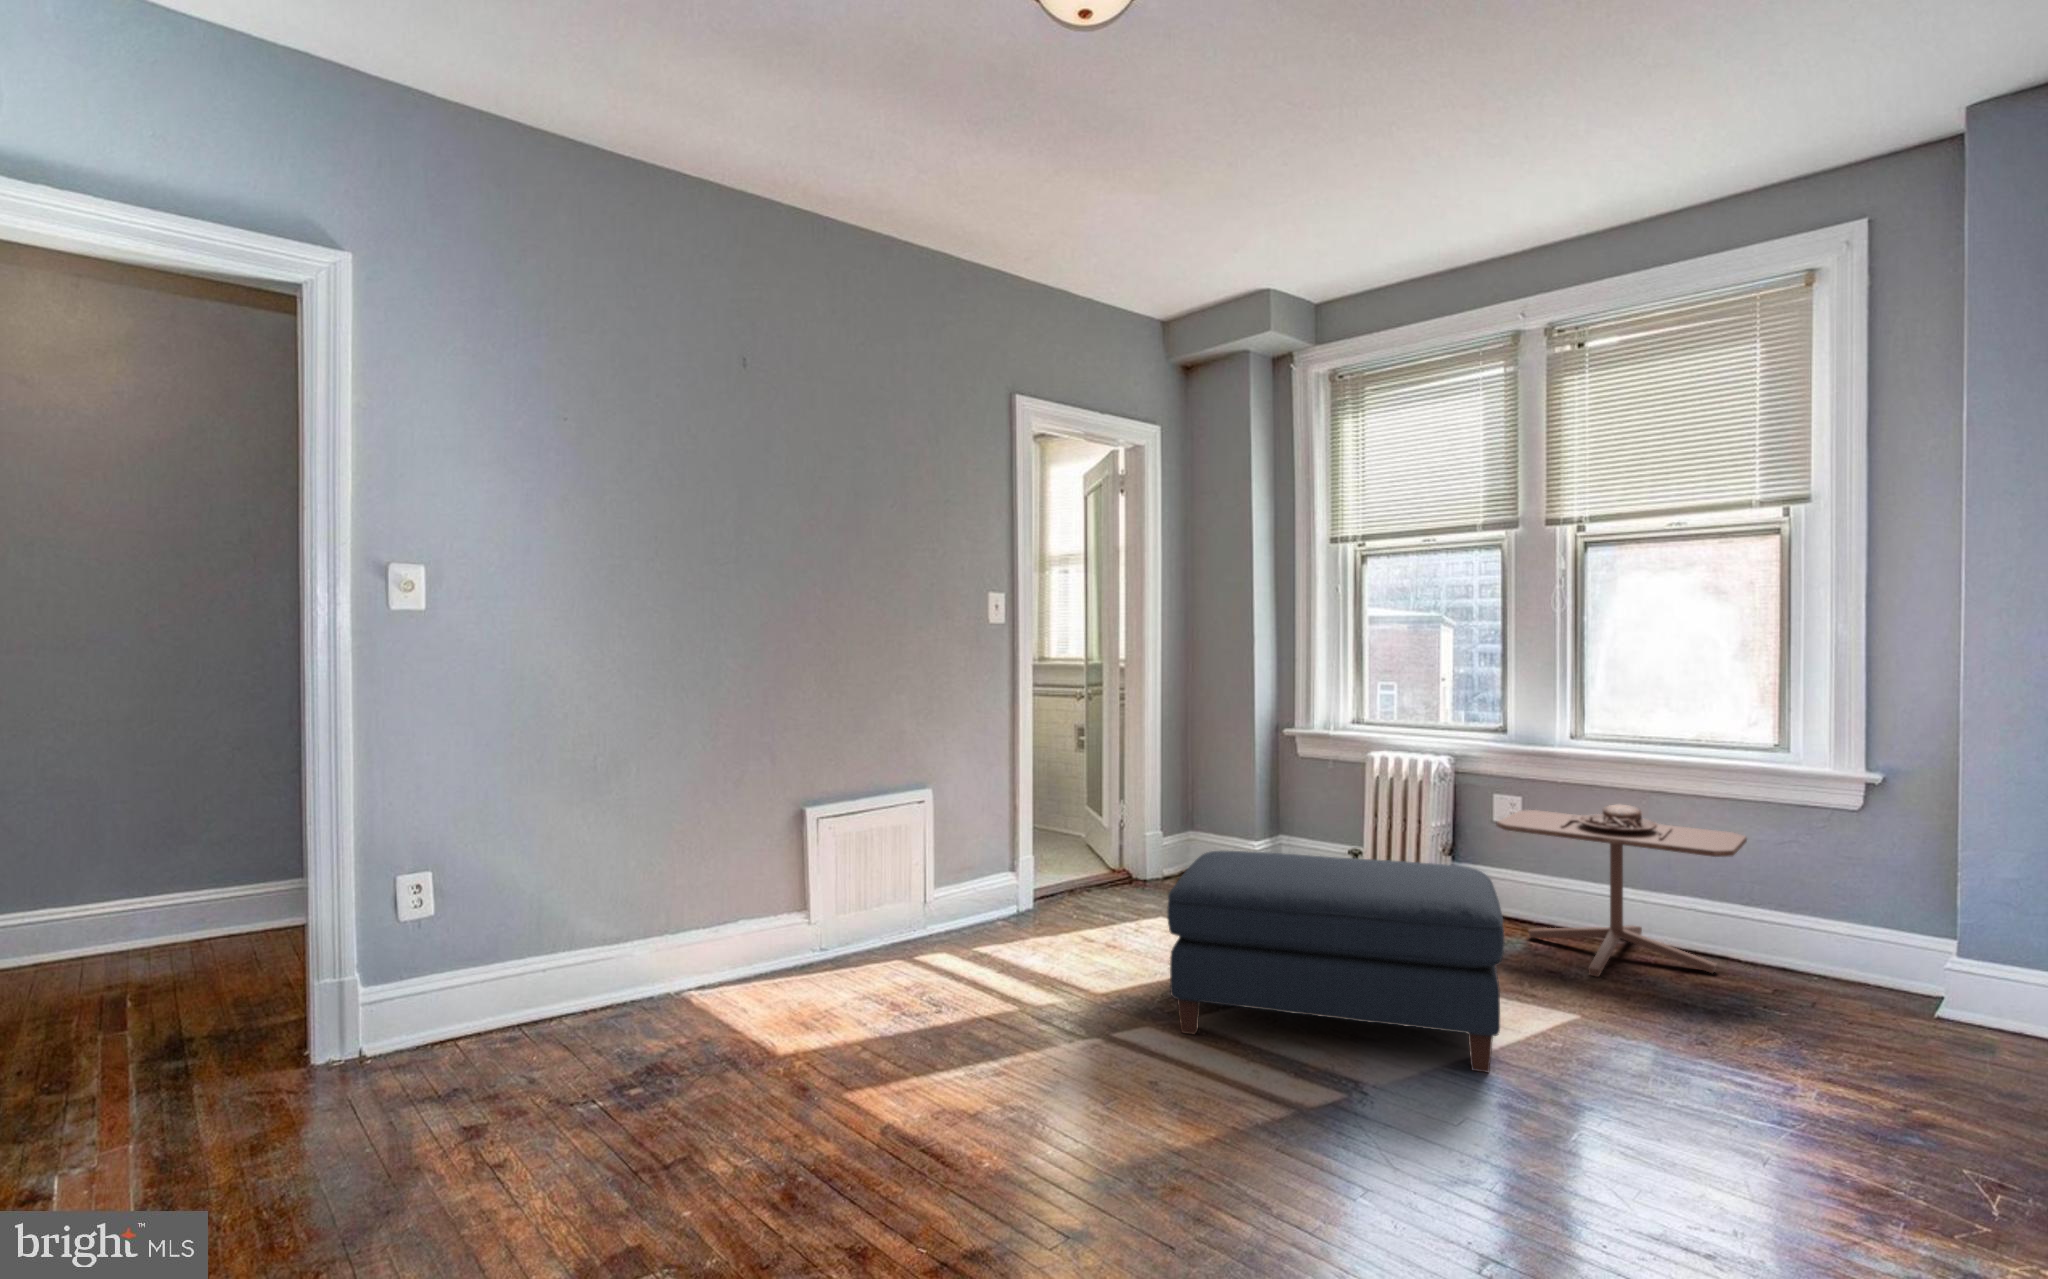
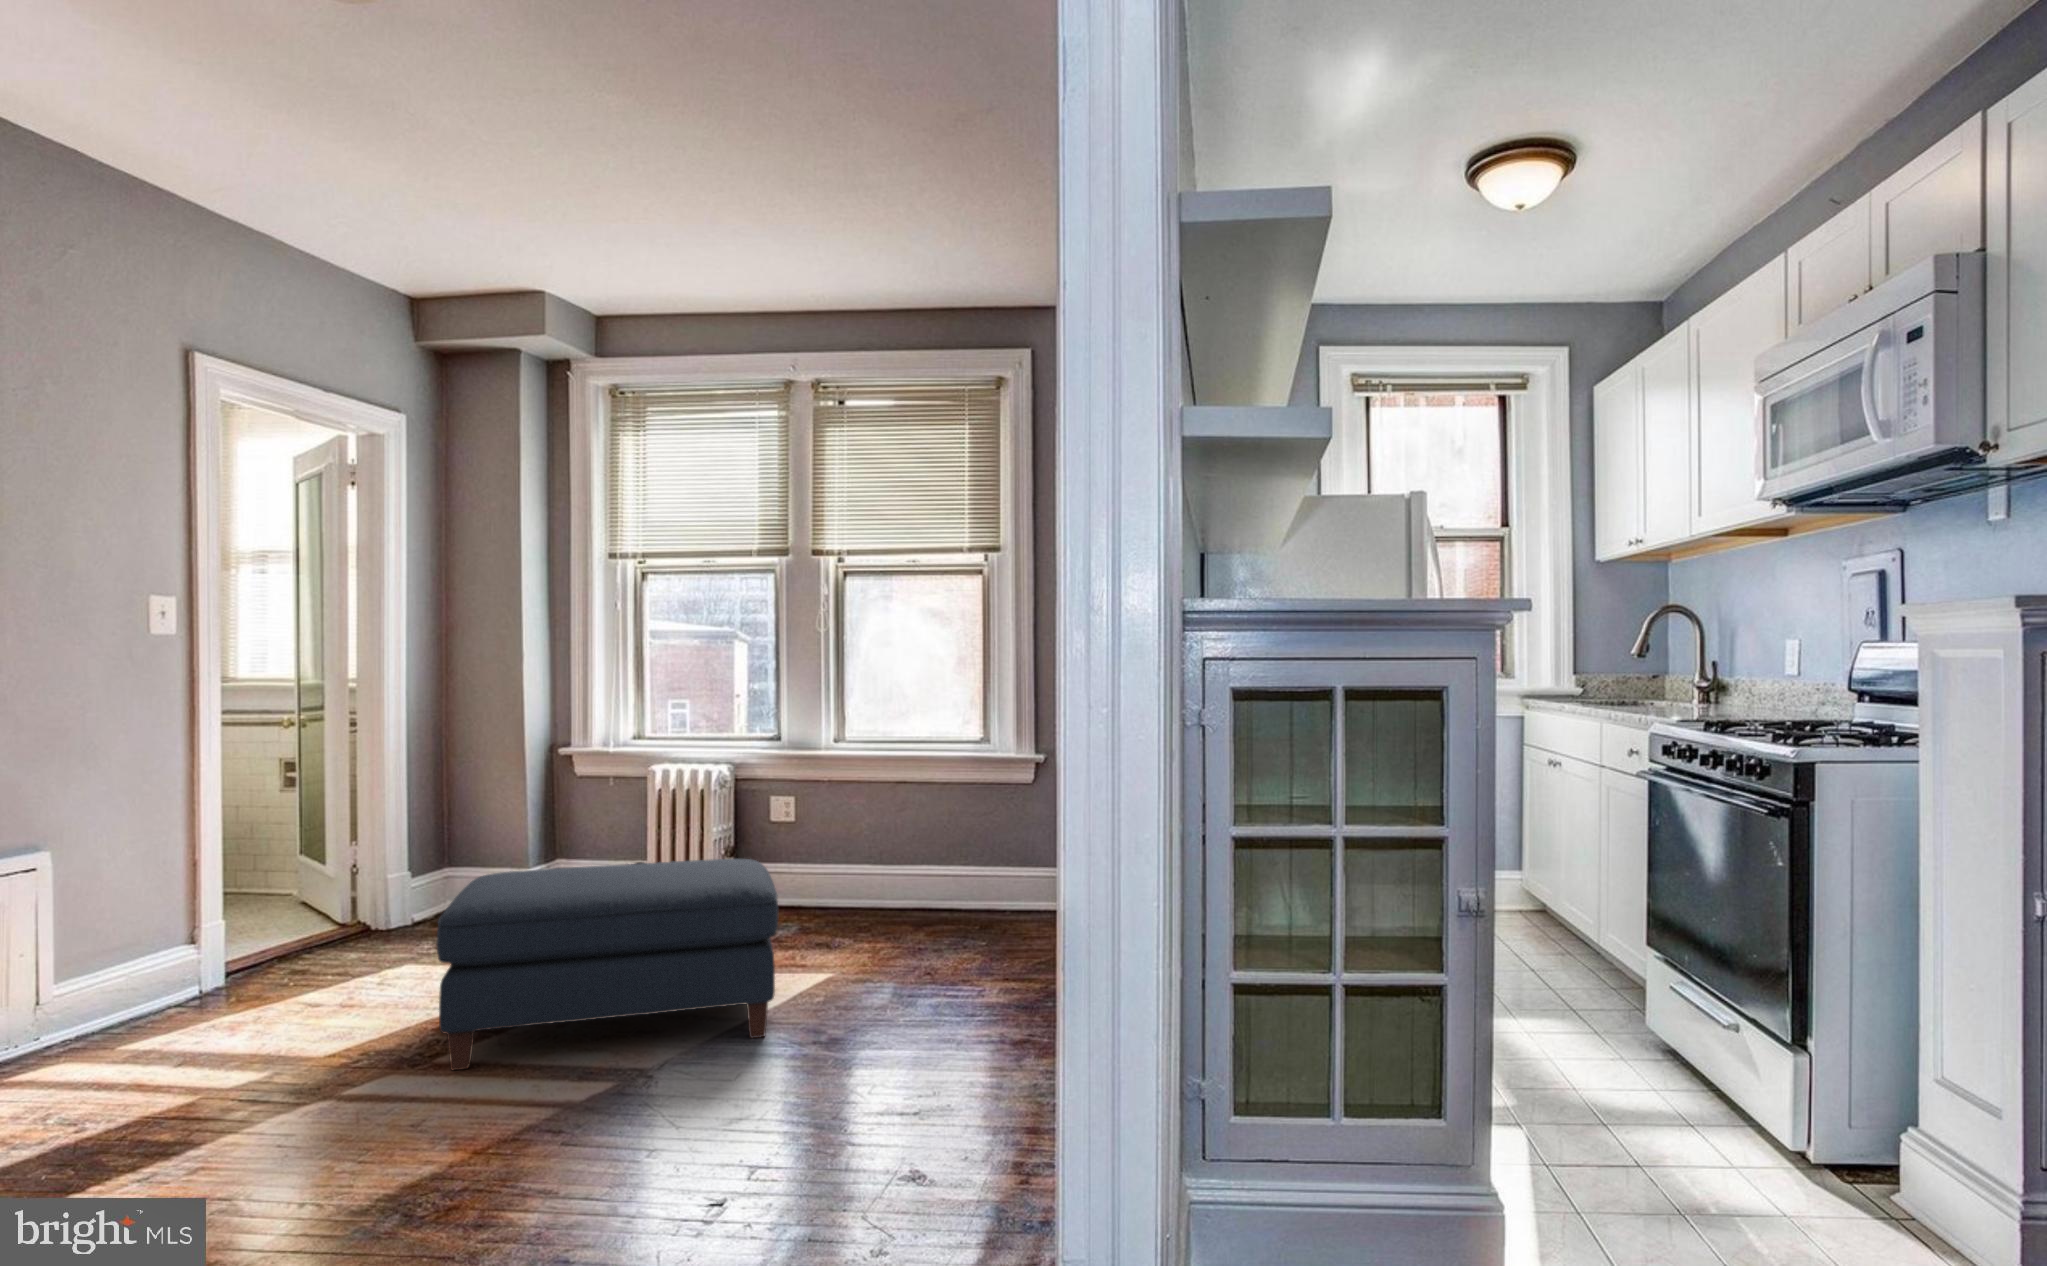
side table: present [1497,804,1747,977] -> none [770,797,959,947]

